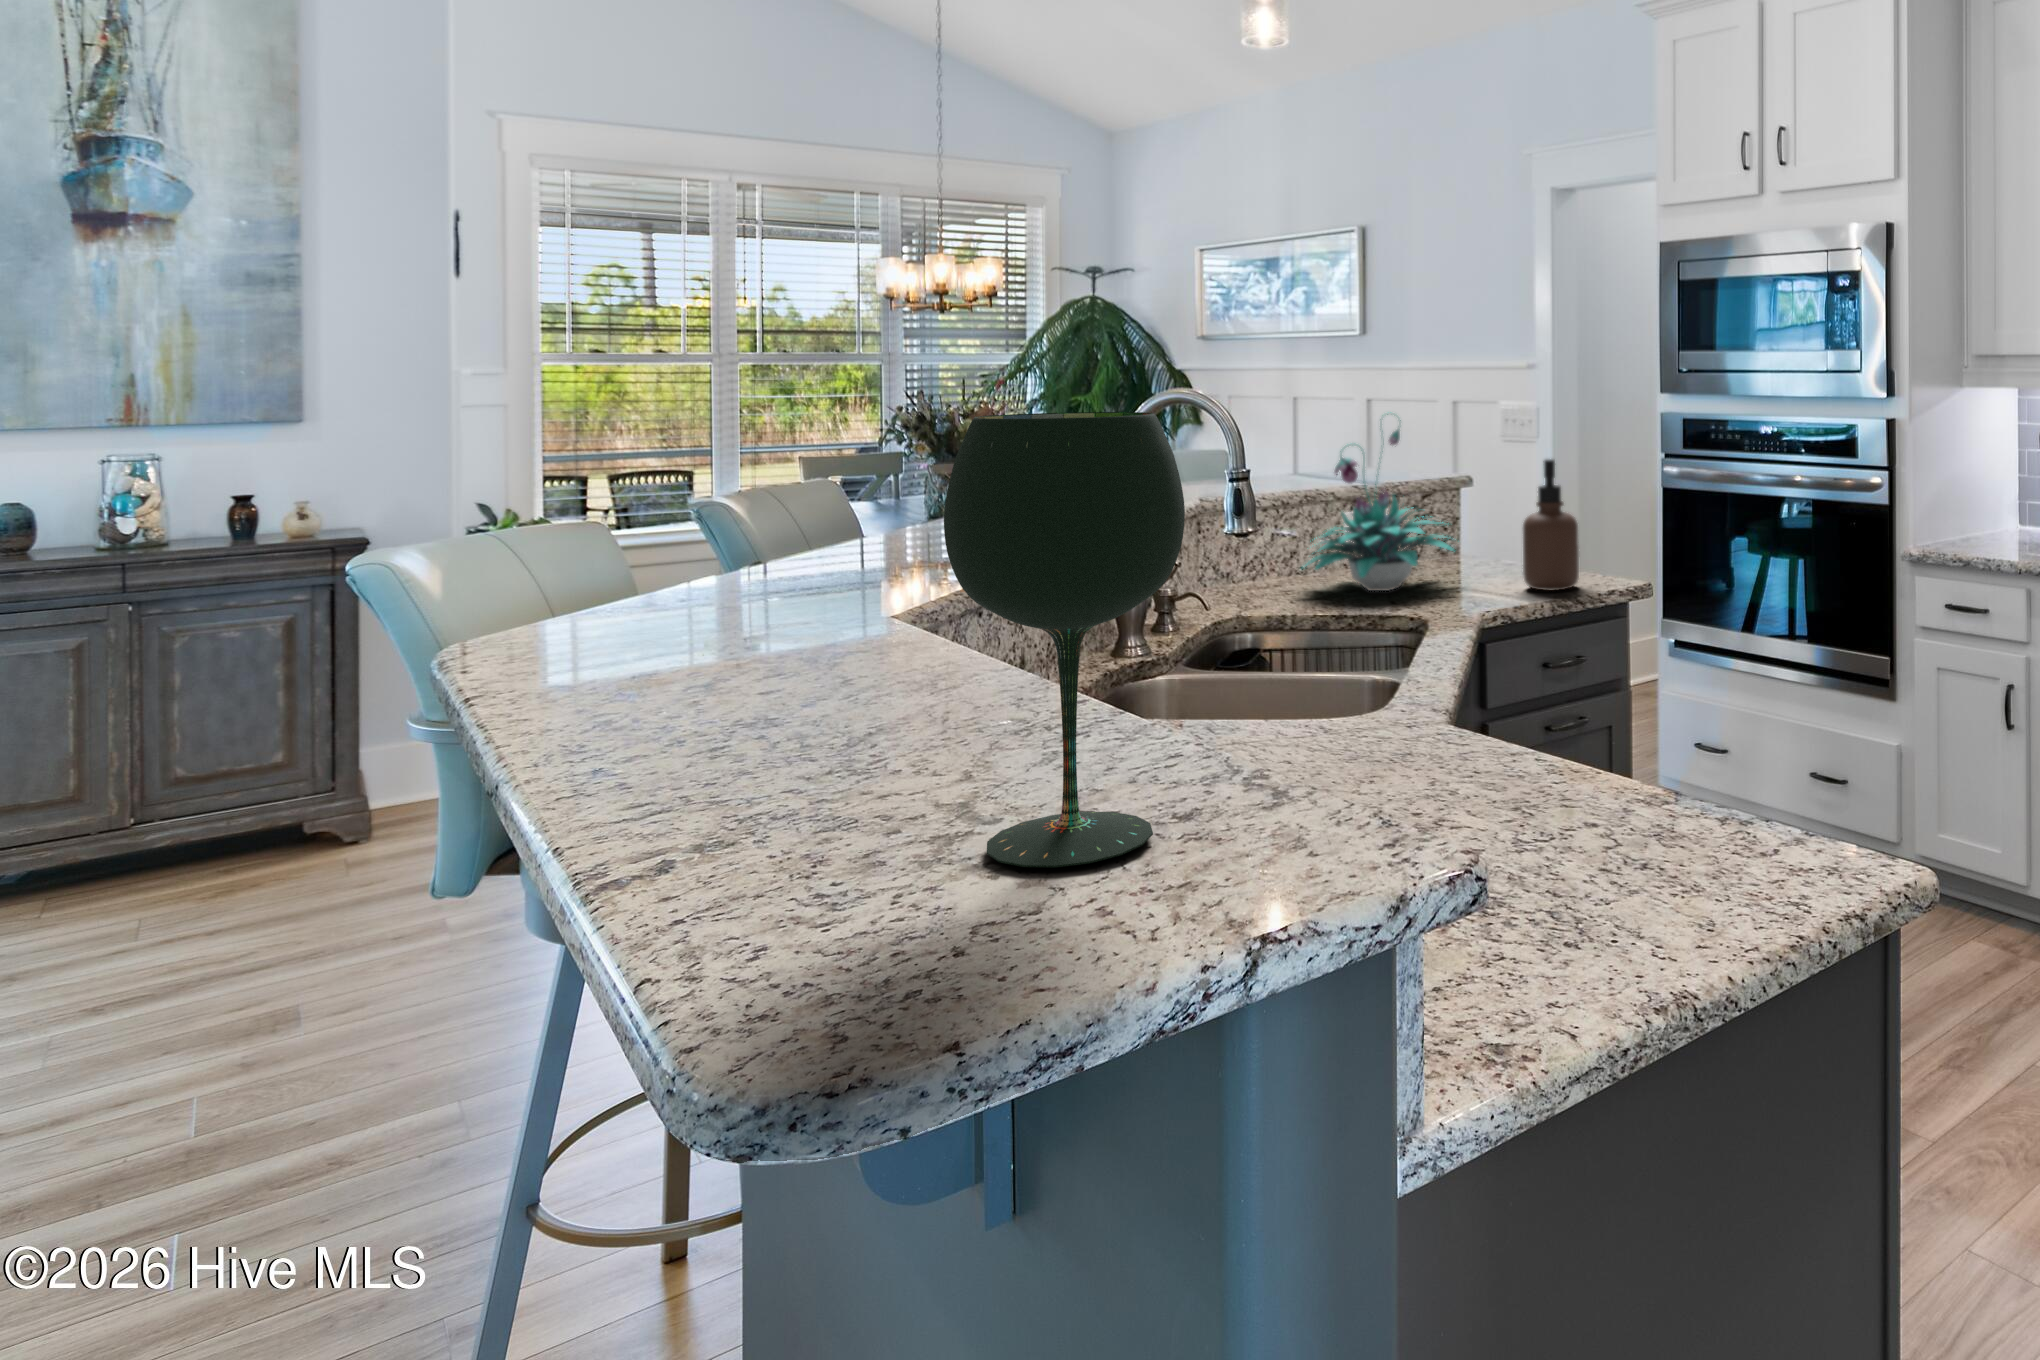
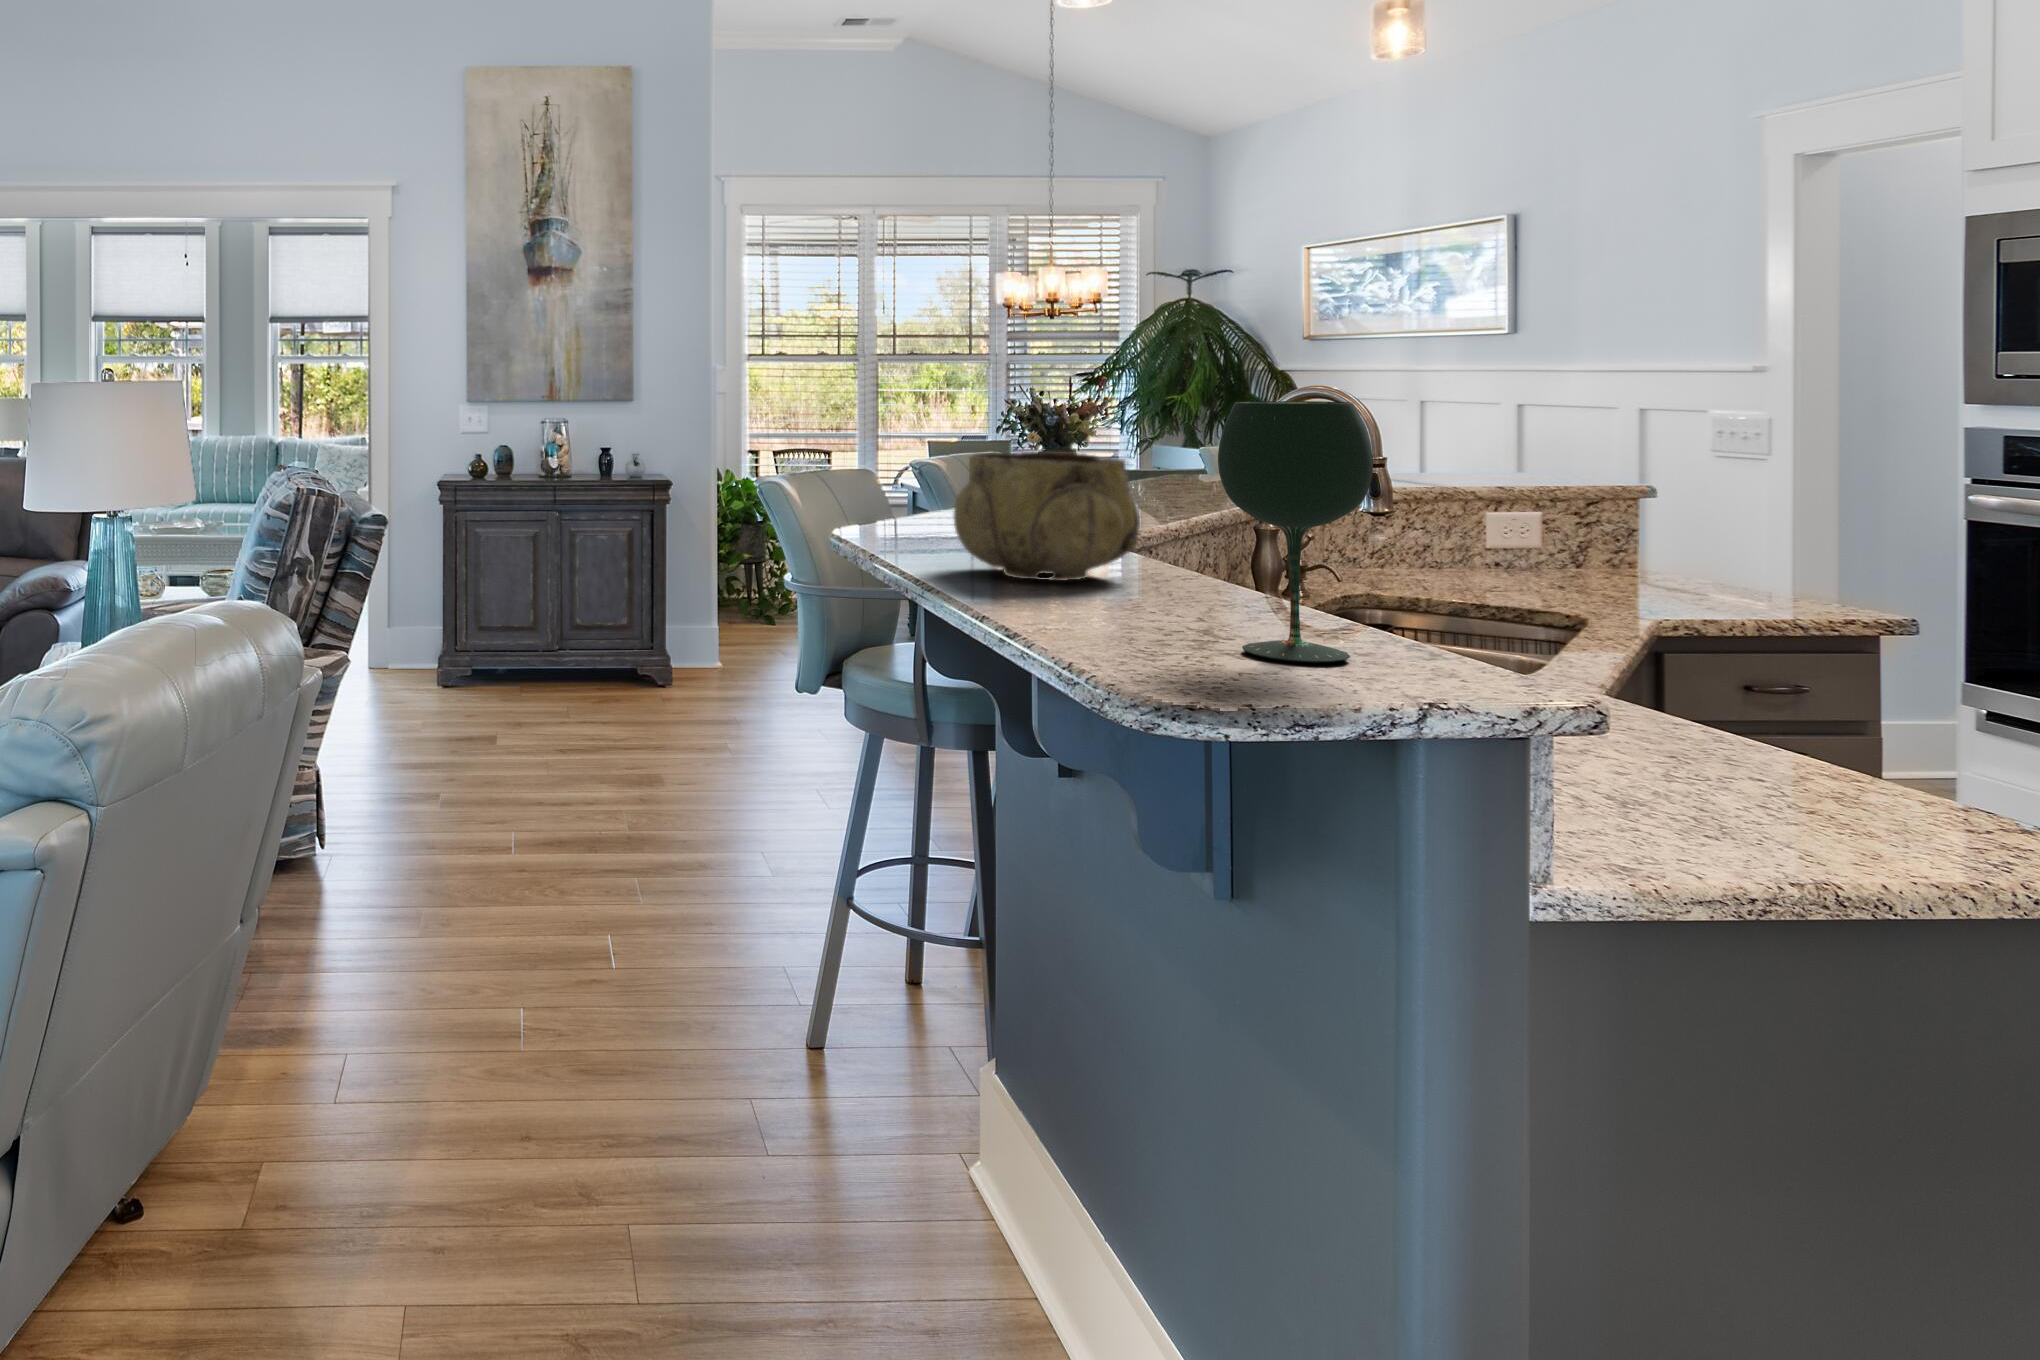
plant: present [1305,414,1454,591] -> none [1435,415,1634,591]
soap dispenser: present [1523,459,1579,591] -> none [1714,469,1793,610]
decorative bowl: none [590,493,909,709] -> present [953,452,1140,581]

